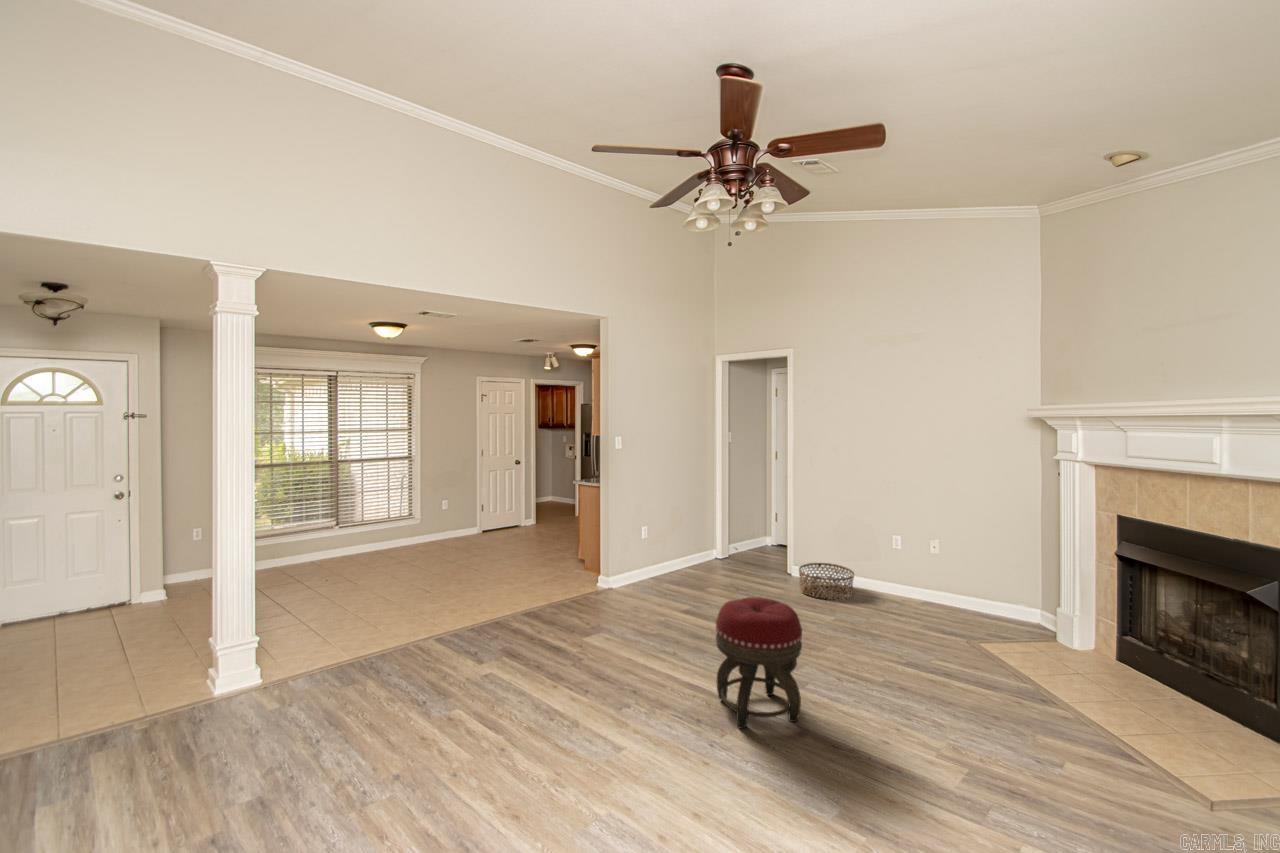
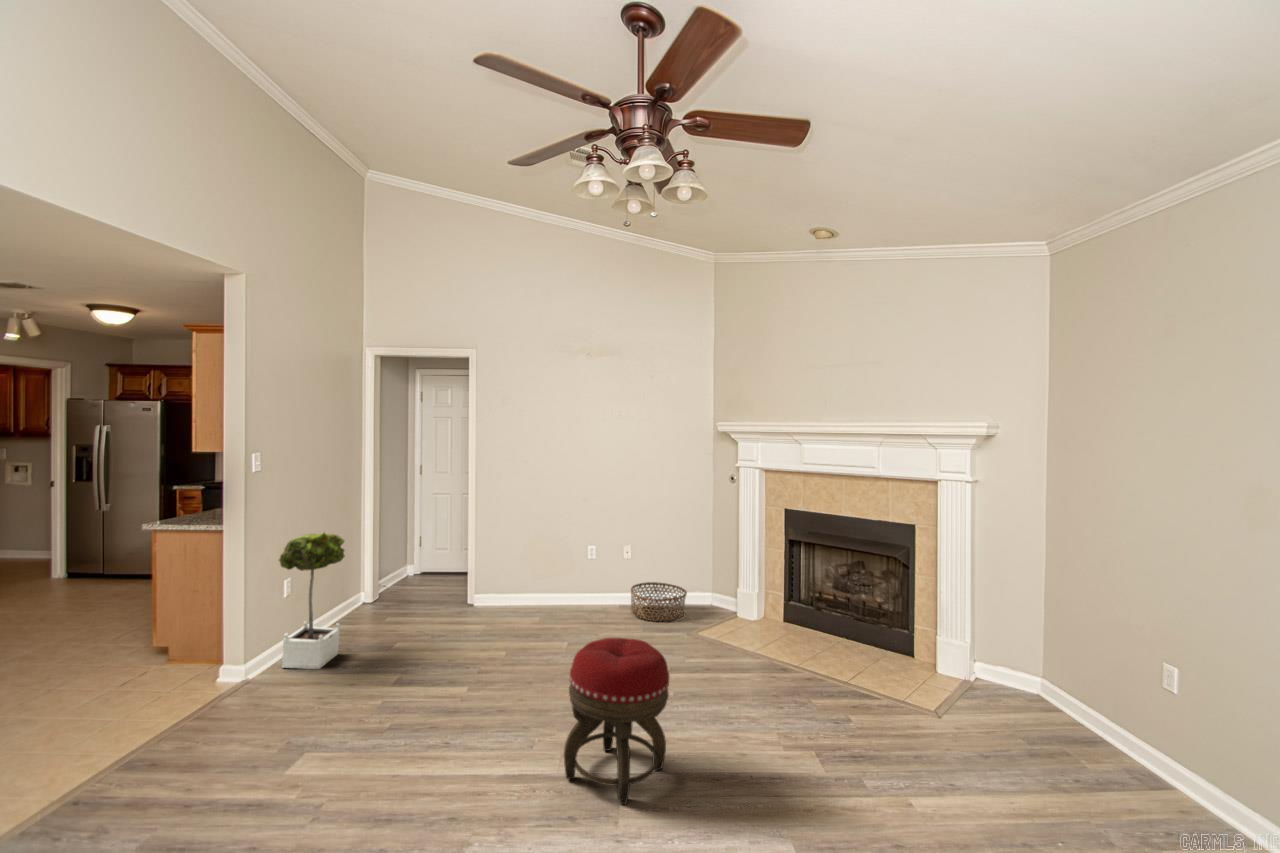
potted tree: none [624,494,666,591] -> present [279,532,345,669]
basket: present [799,563,854,599] -> present [631,582,687,621]

